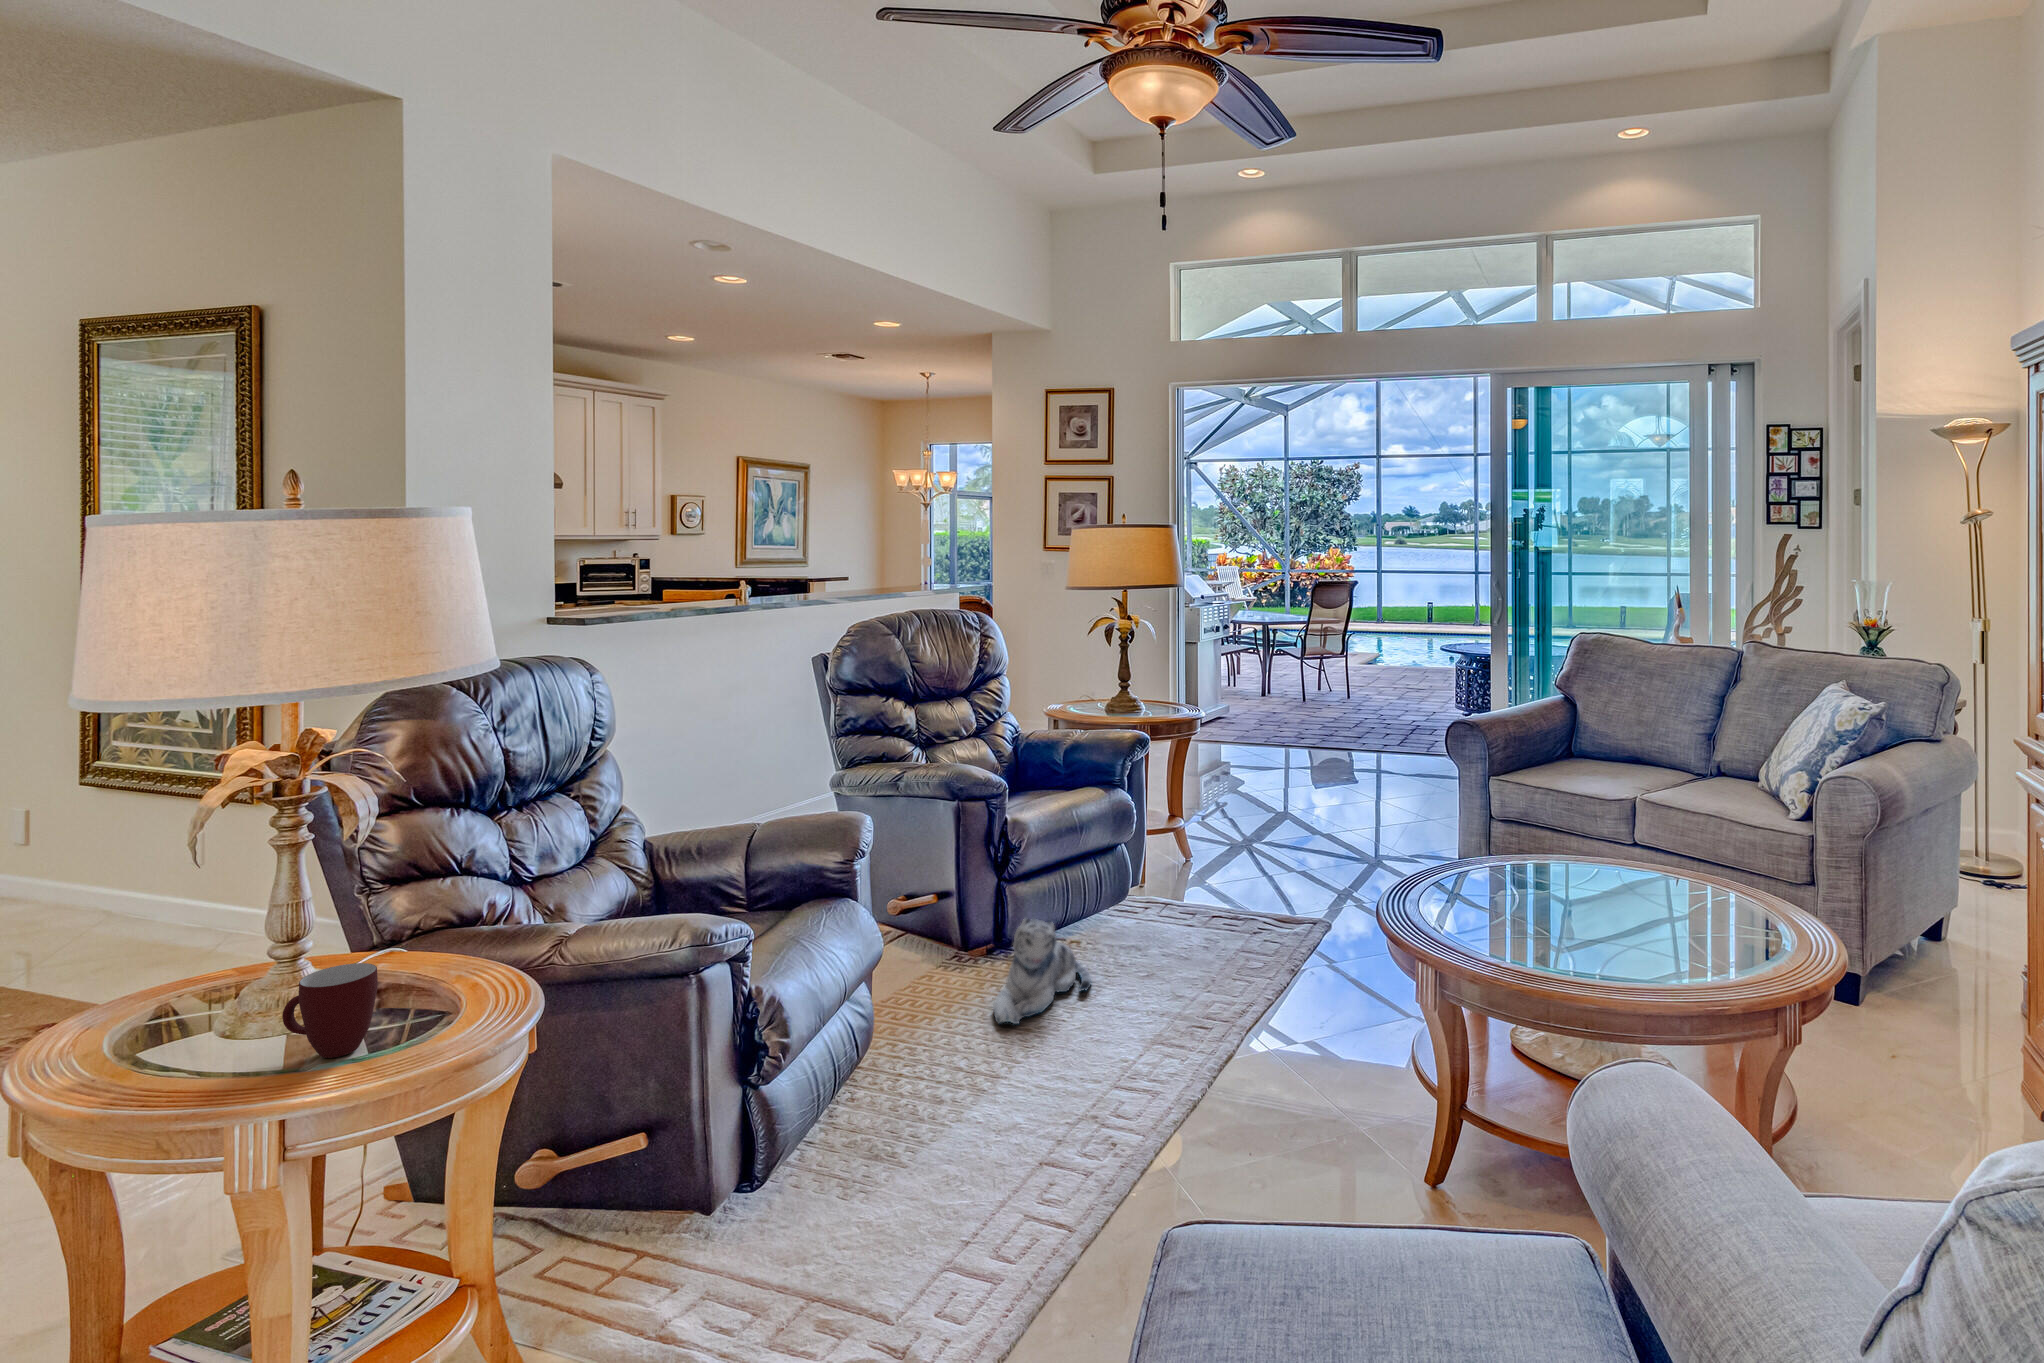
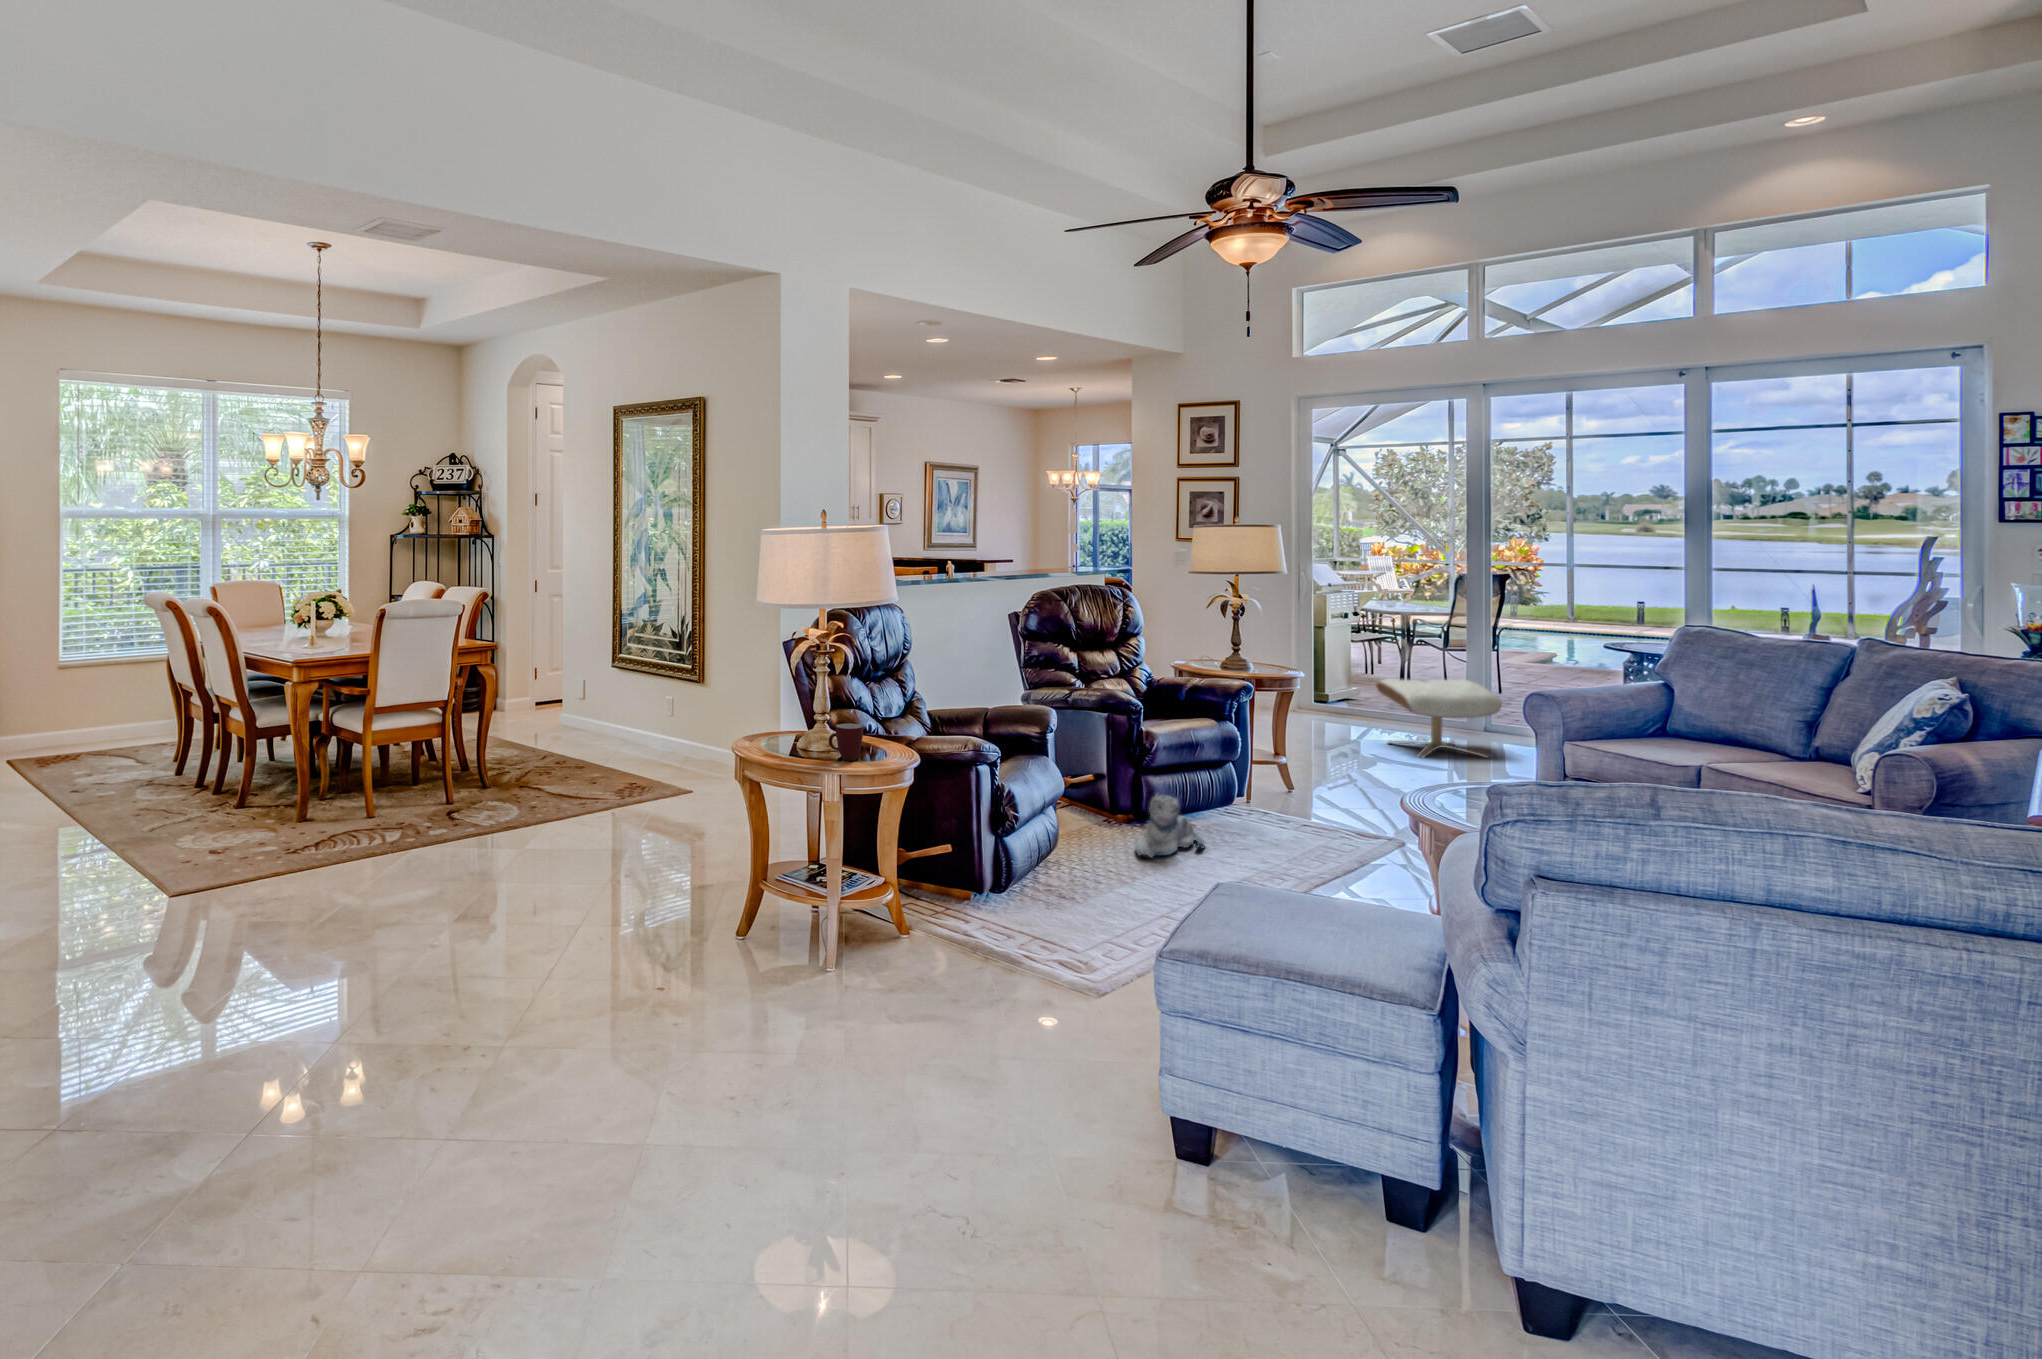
ottoman: none [1264,697,1387,791] -> present [1376,679,1502,758]

